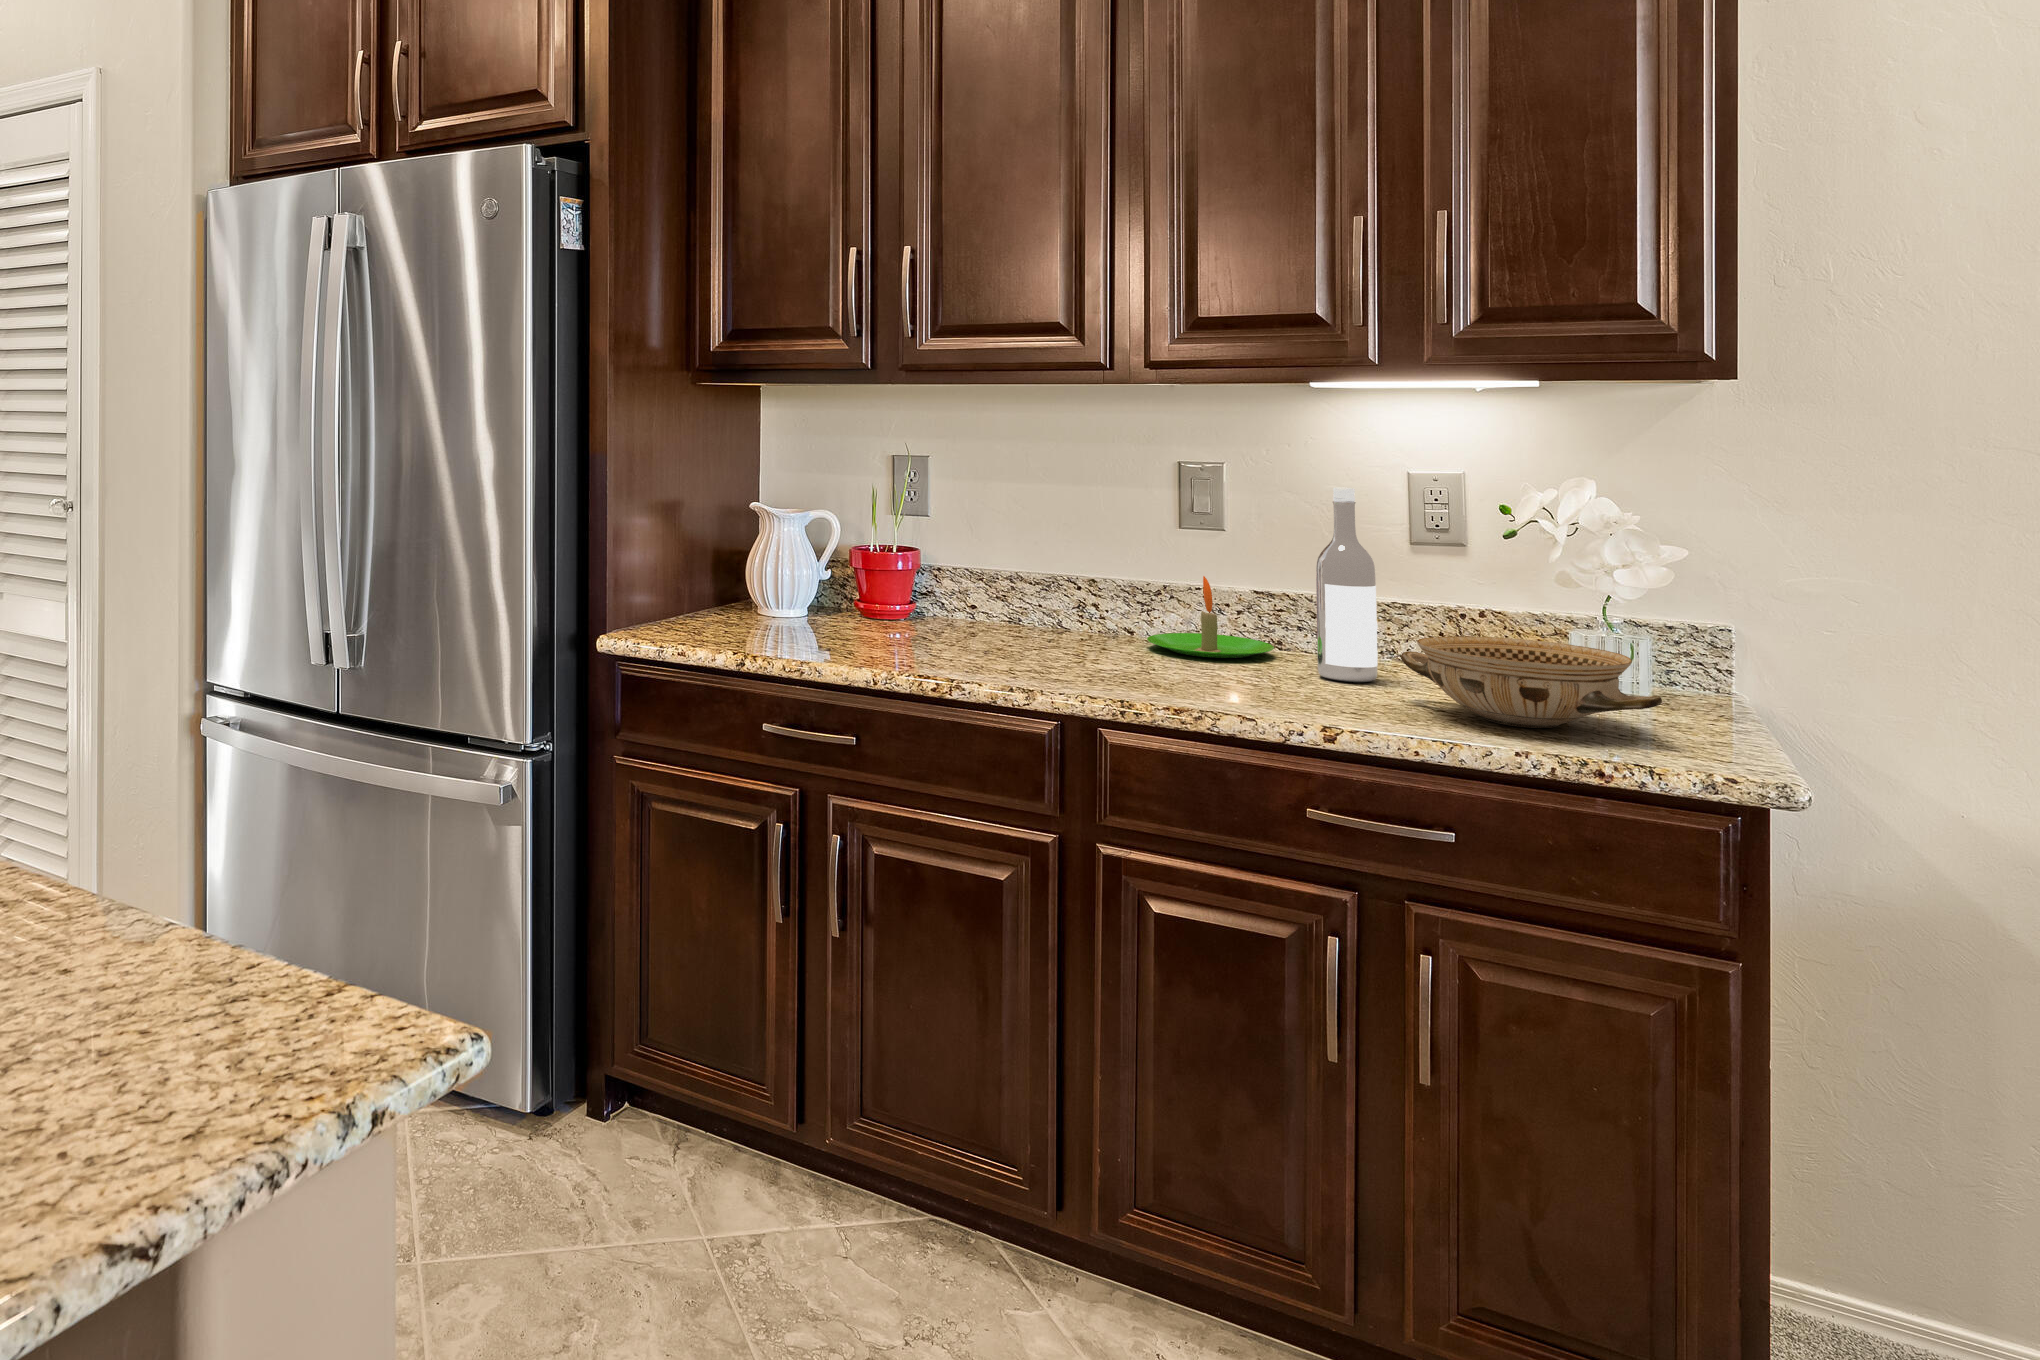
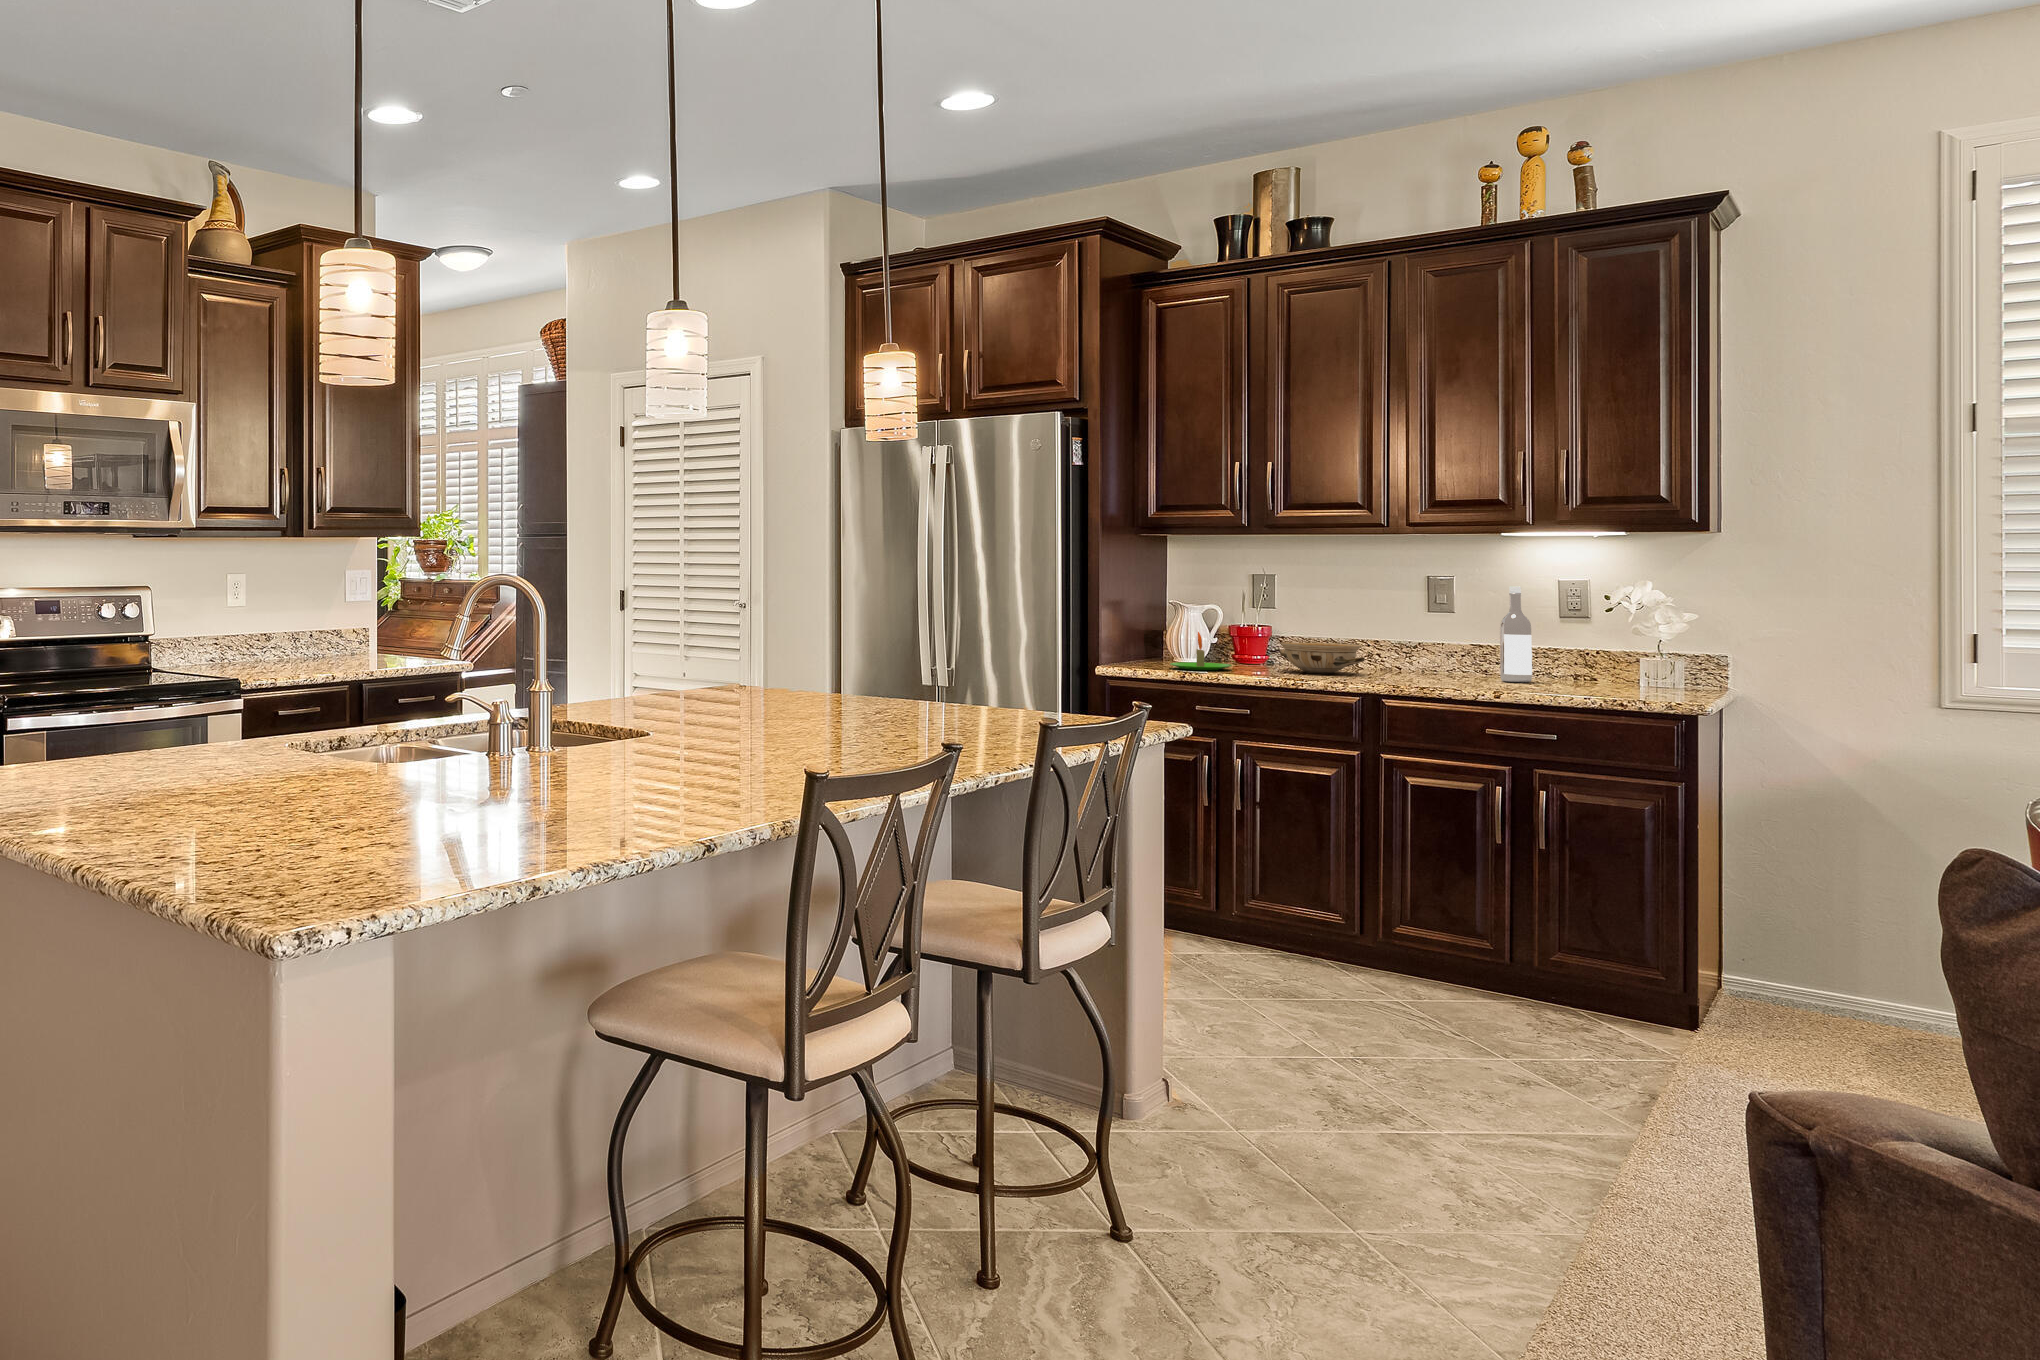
candle: present [1147,576,1274,658] -> present [1170,632,1232,670]
ceramic bowl: present [1401,636,1662,728] -> present [1280,642,1365,674]

